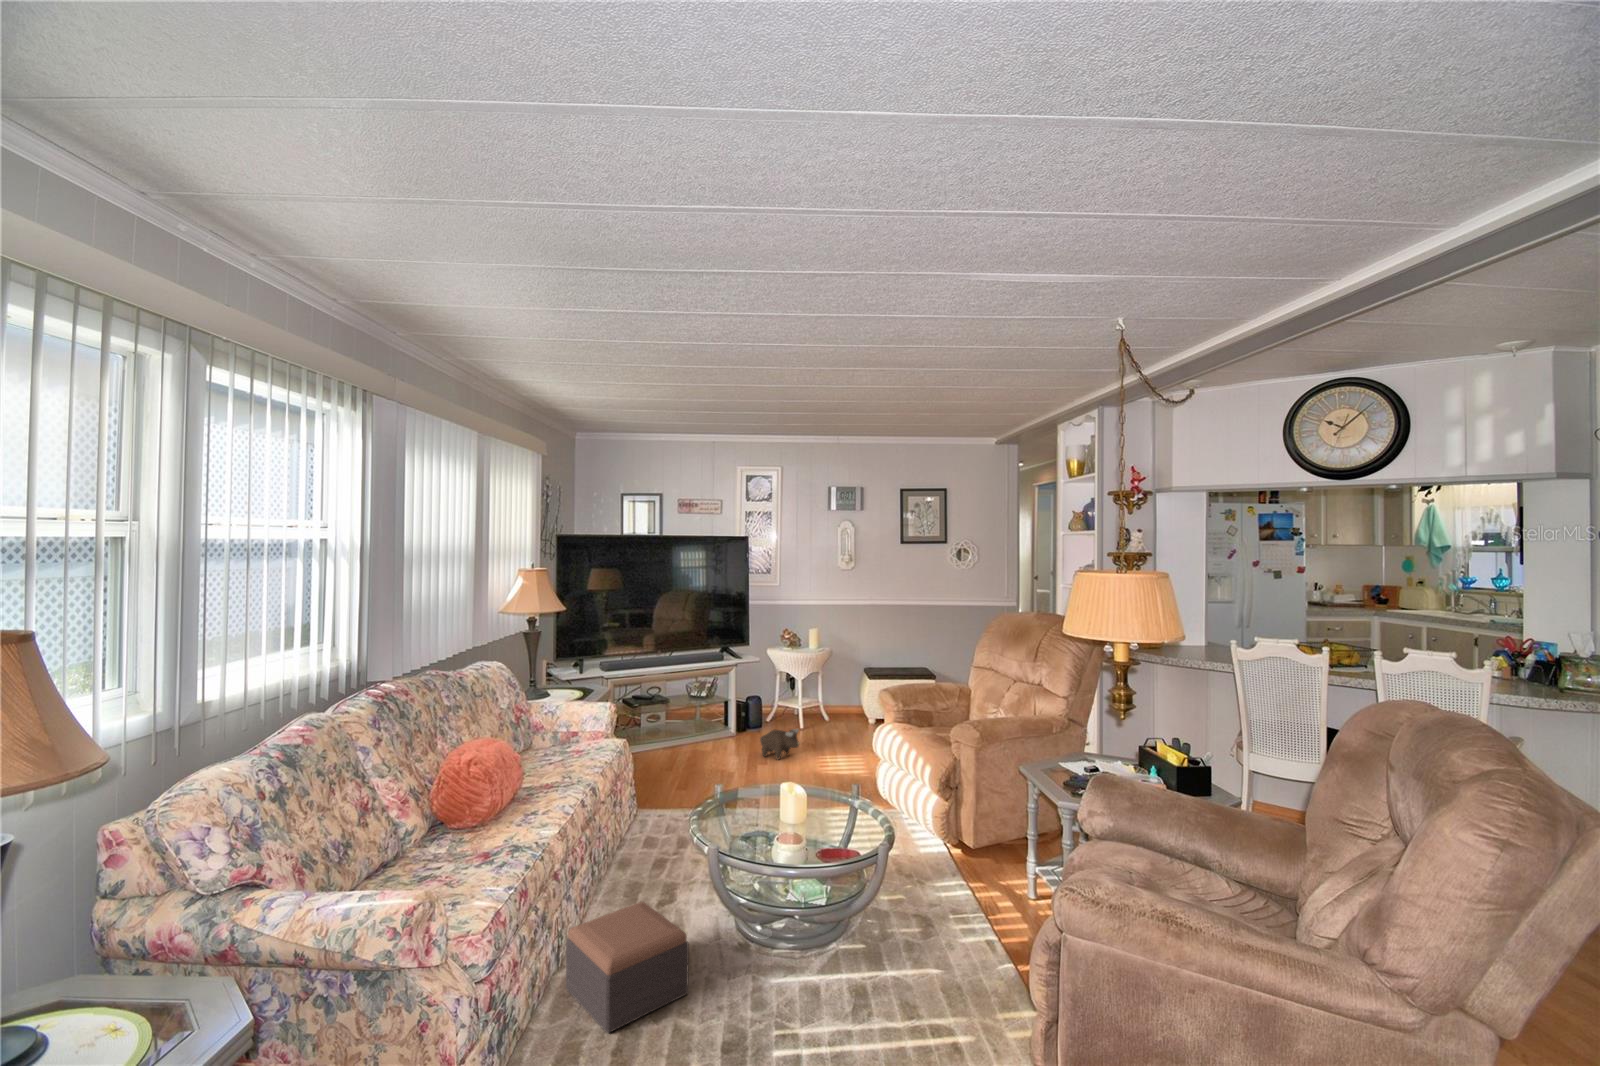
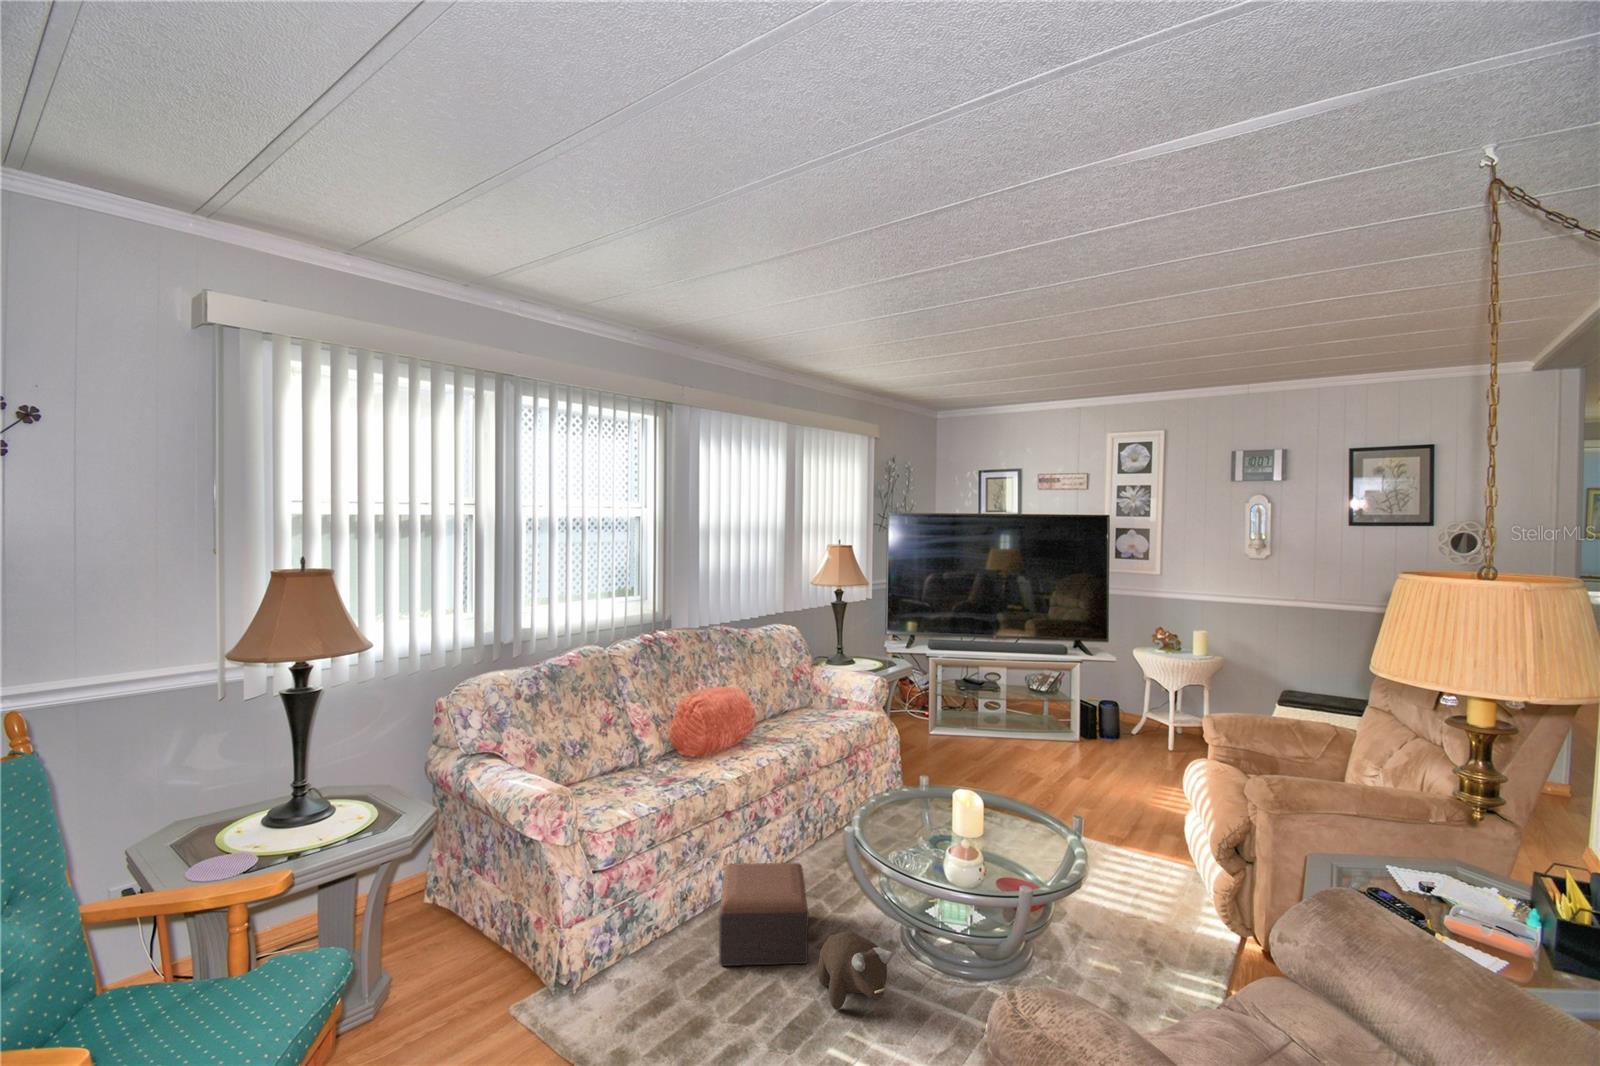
plush toy: present [760,729,799,759] -> present [818,931,892,1010]

